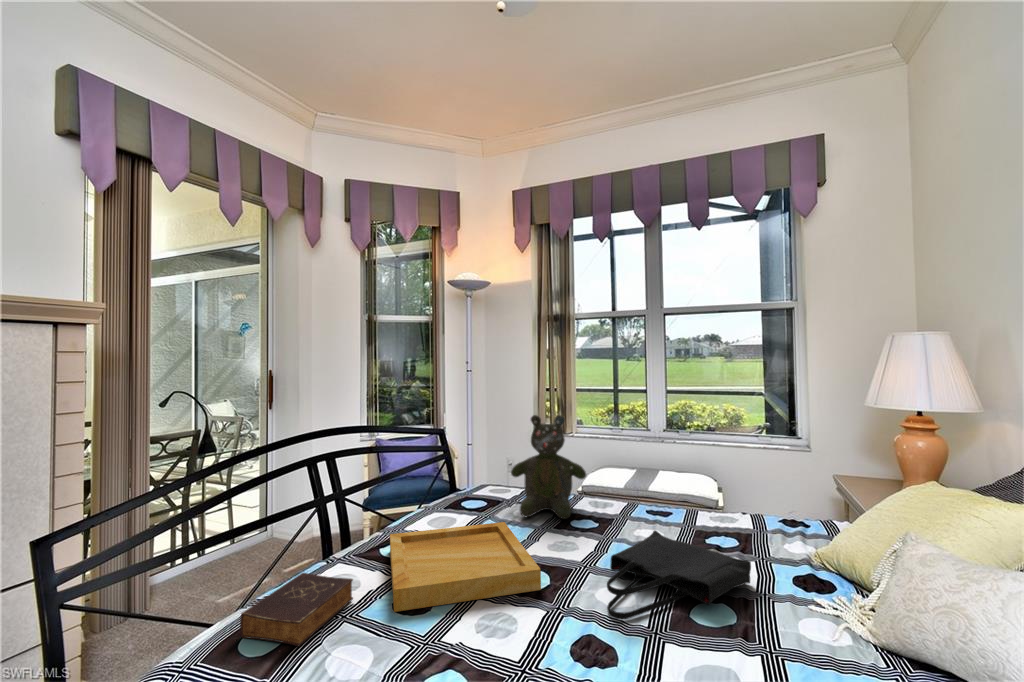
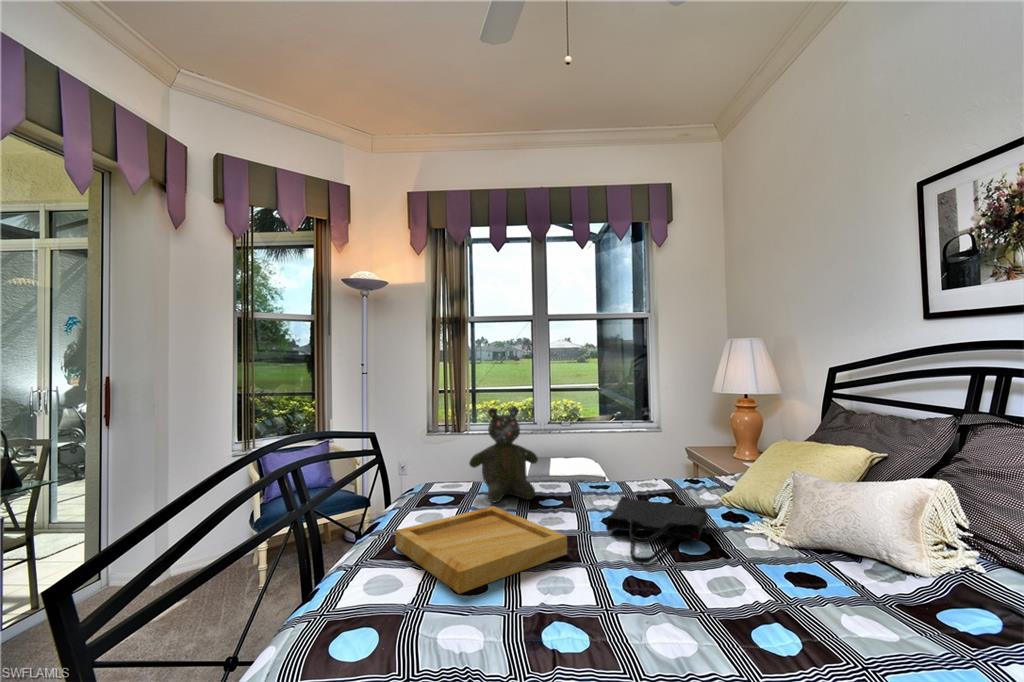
book: present [240,573,353,646] -> none [323,571,408,646]

